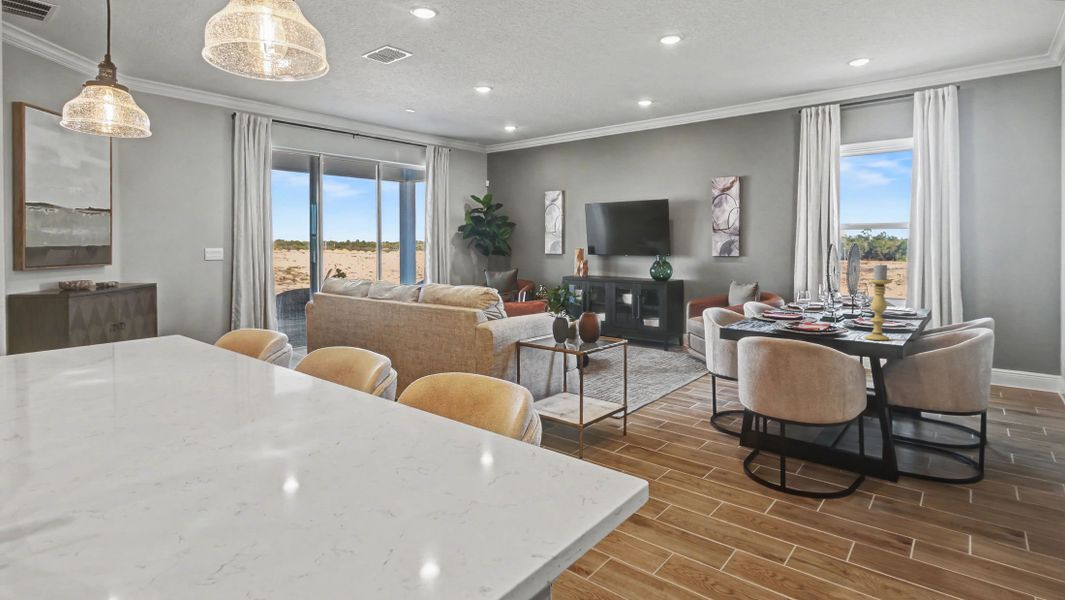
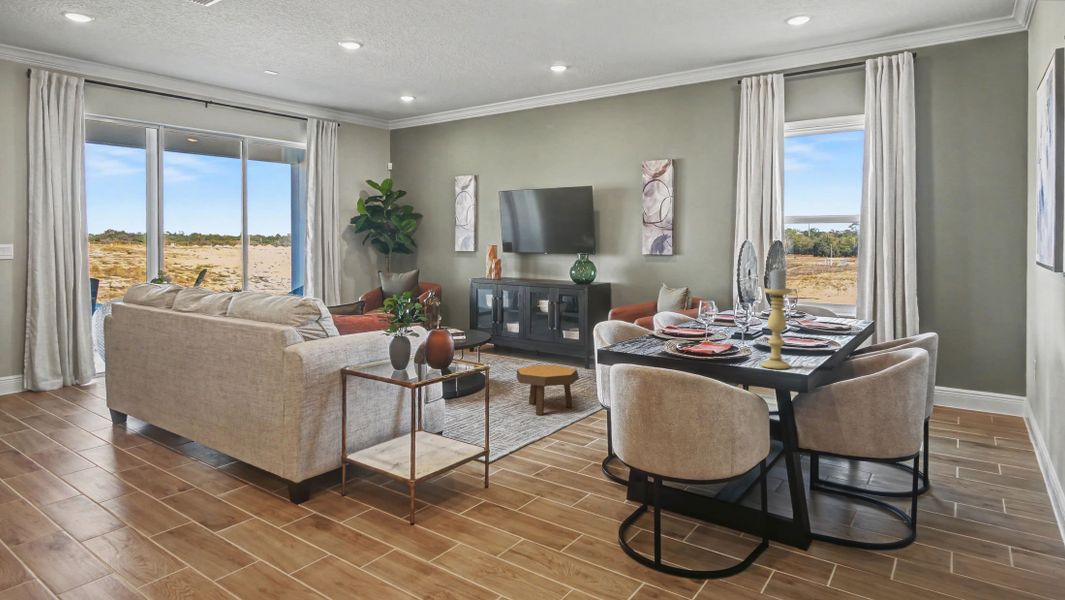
footstool: none [620,345,672,385] -> present [517,365,579,415]

